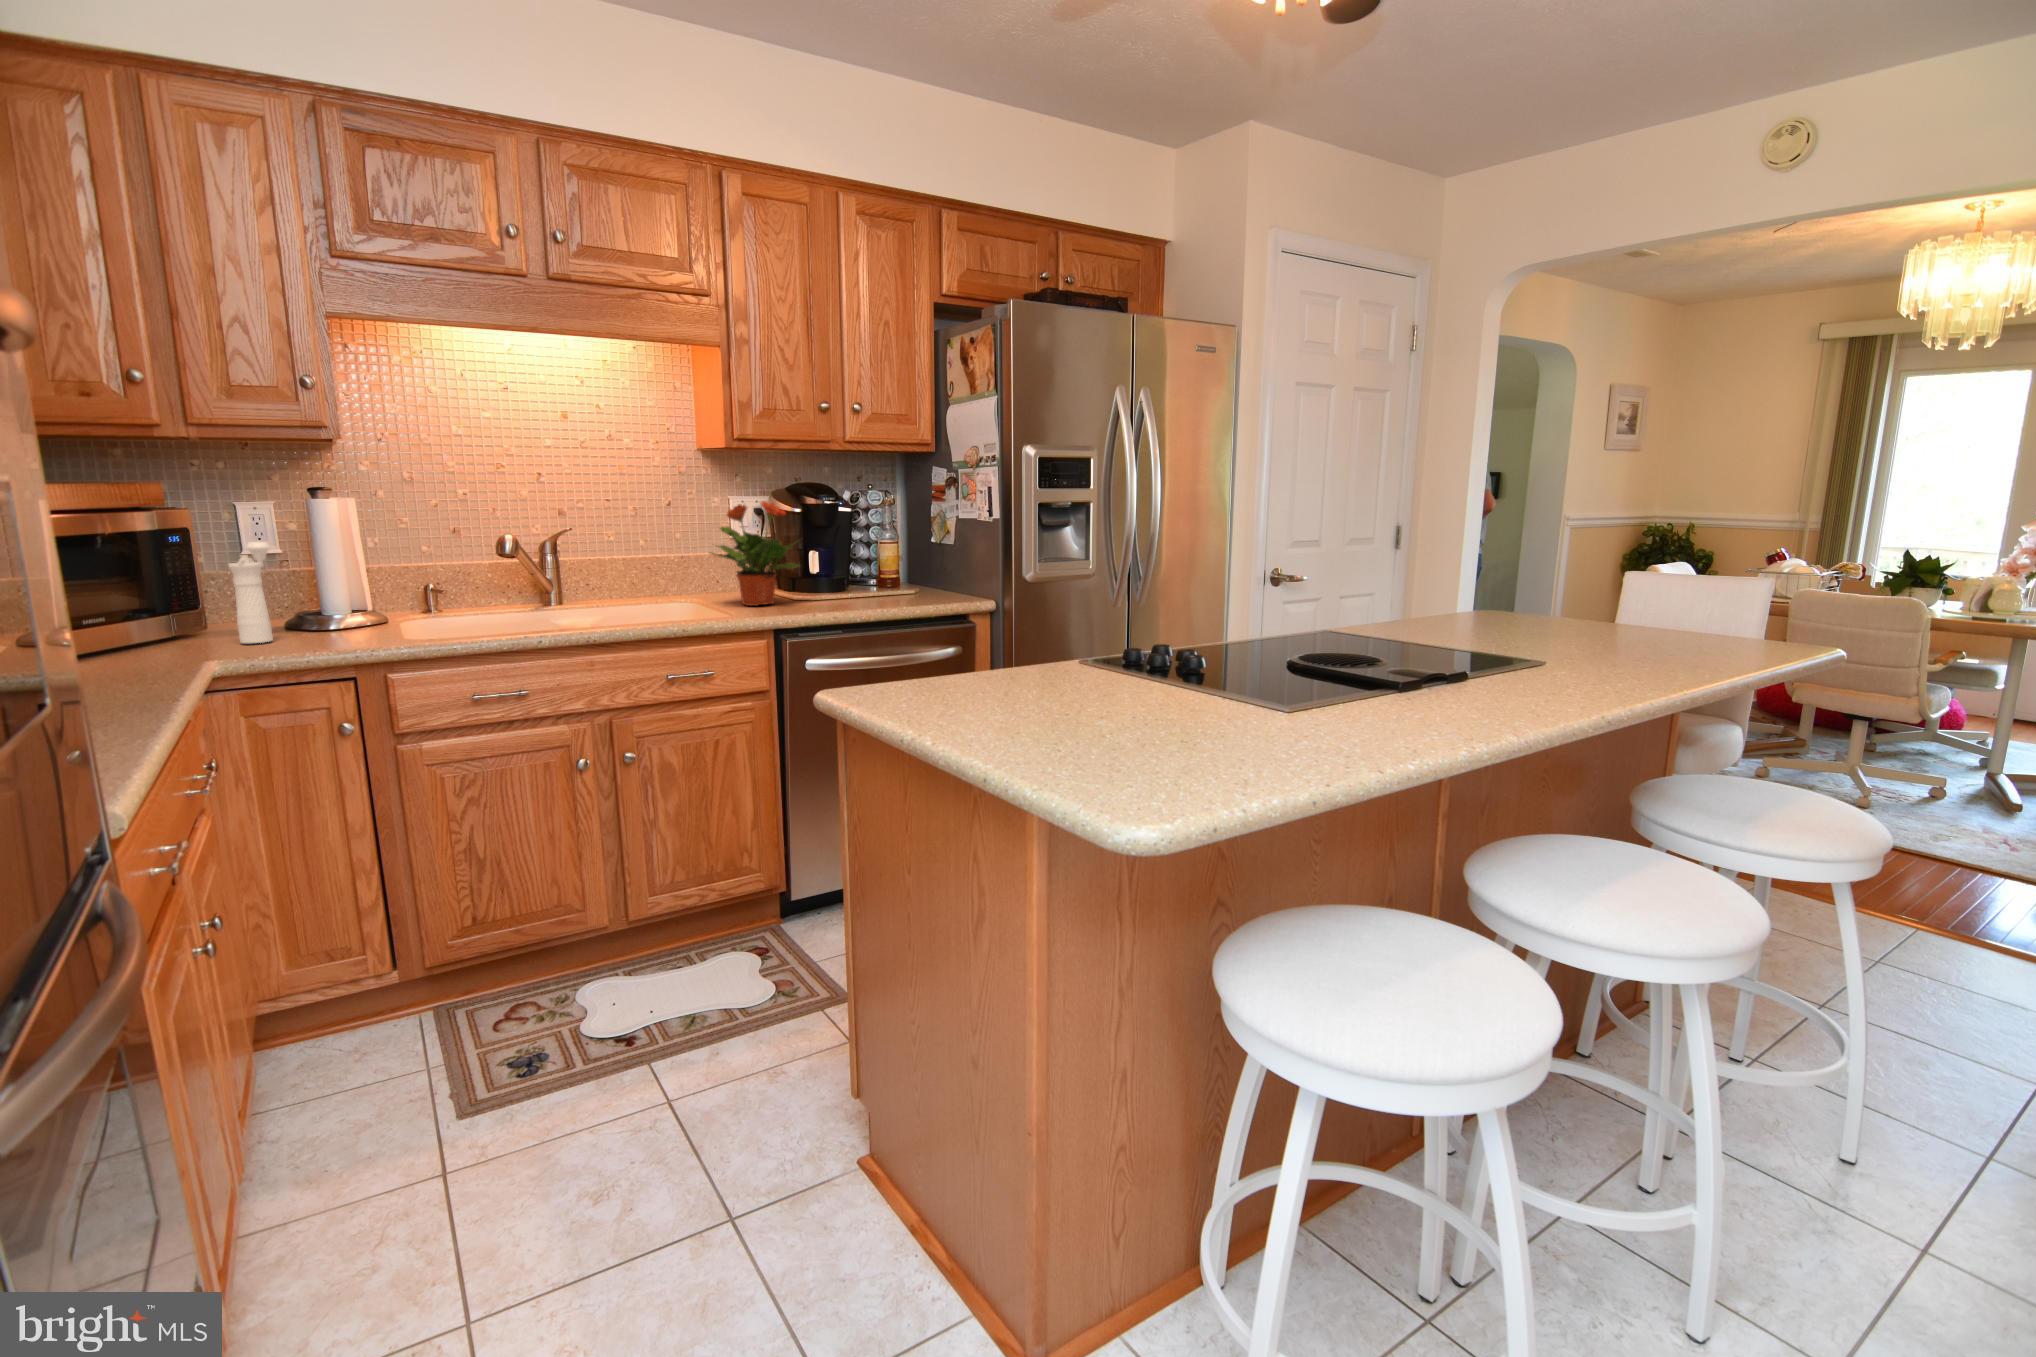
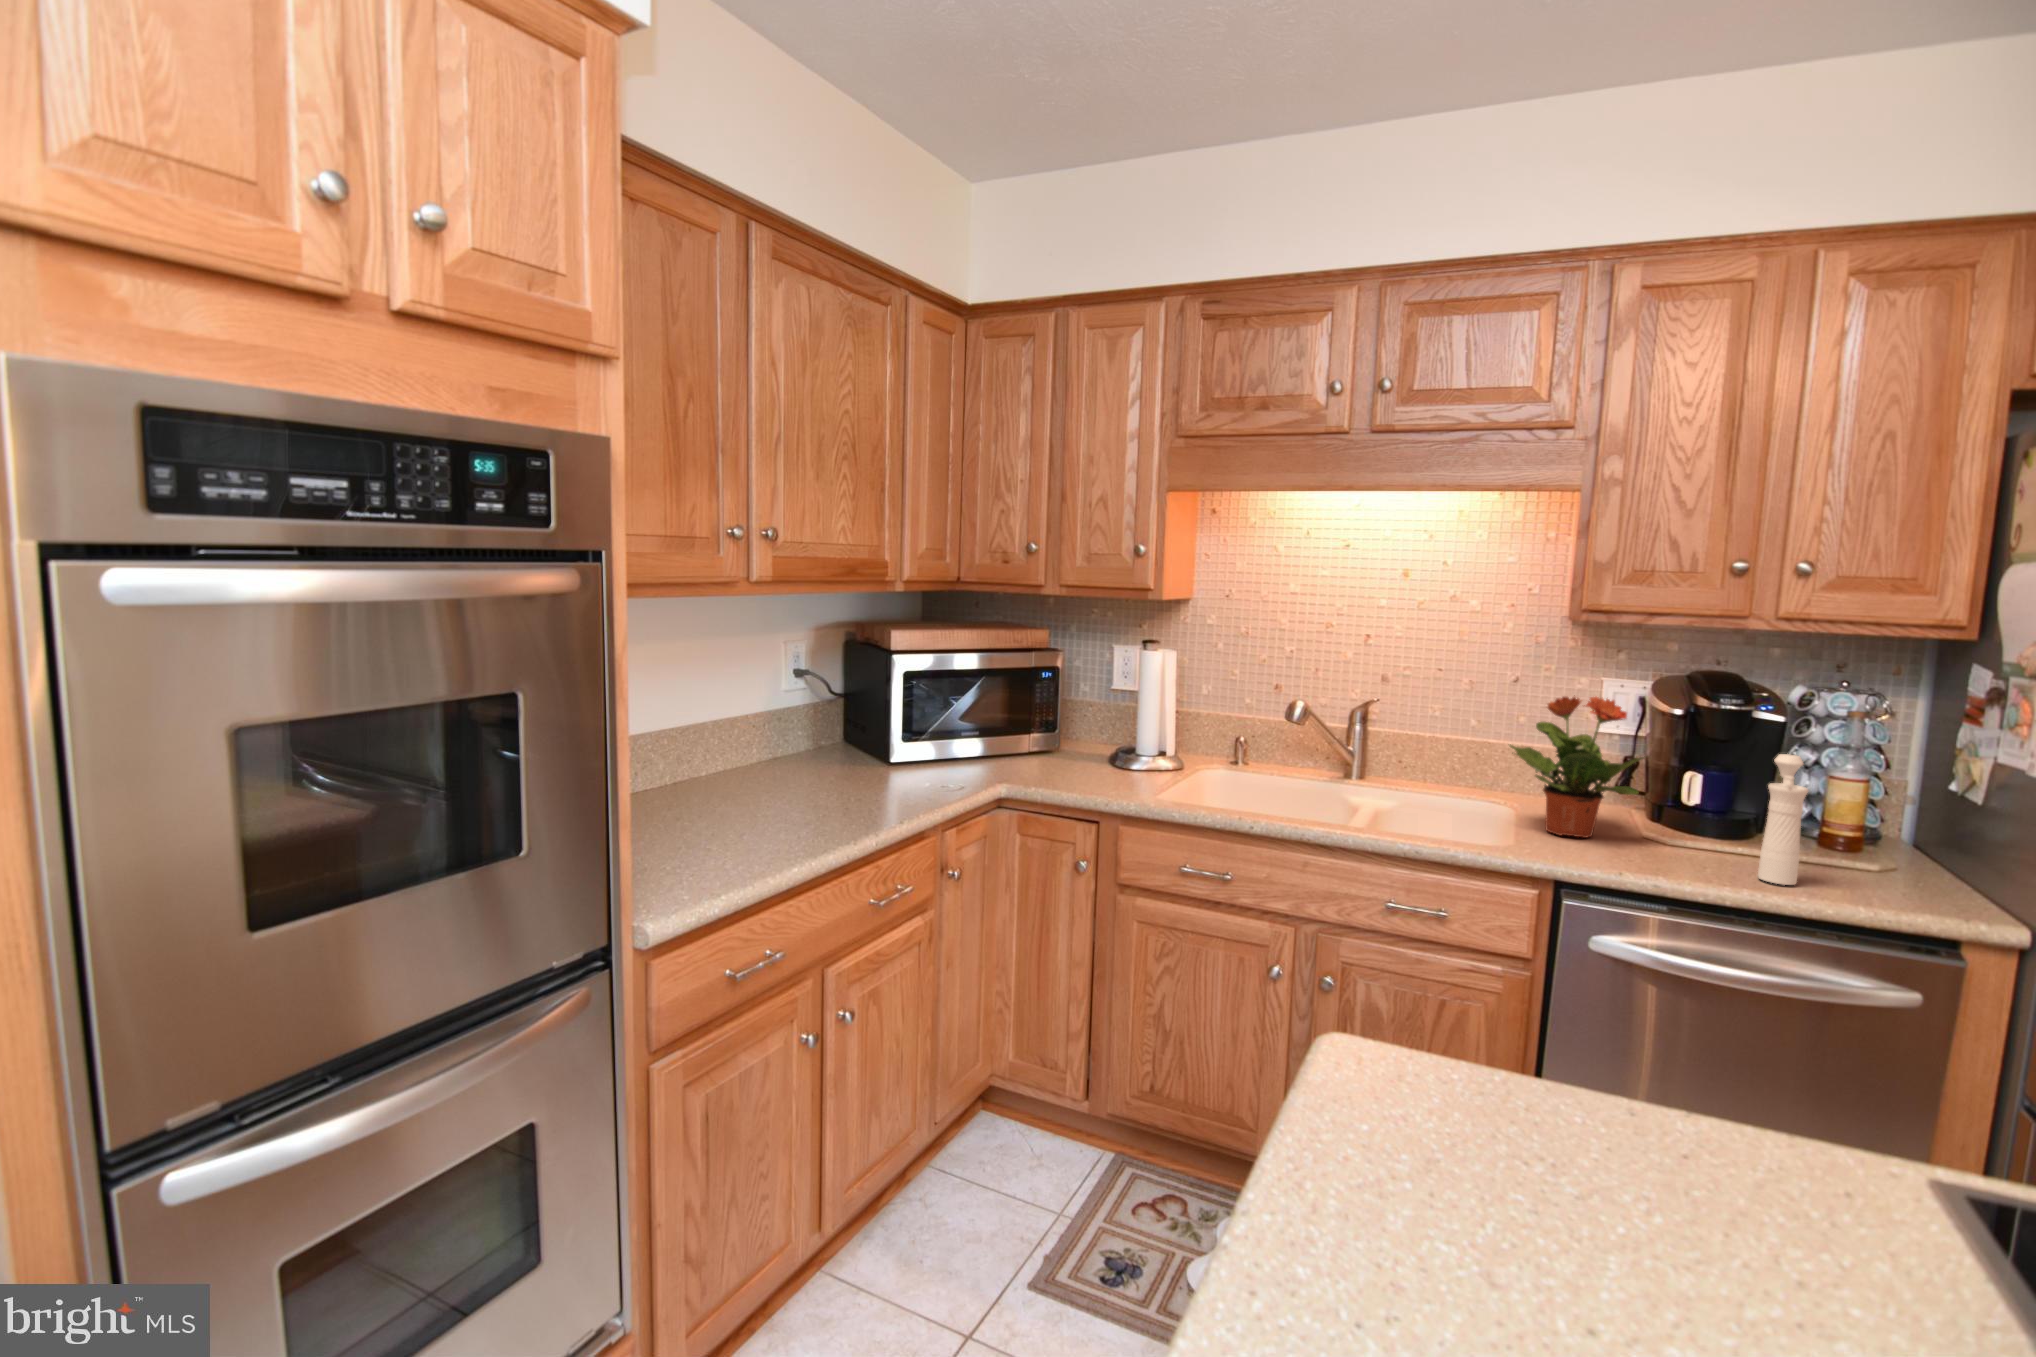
pepper mill: present [229,542,273,644] -> present [1758,754,1808,885]

